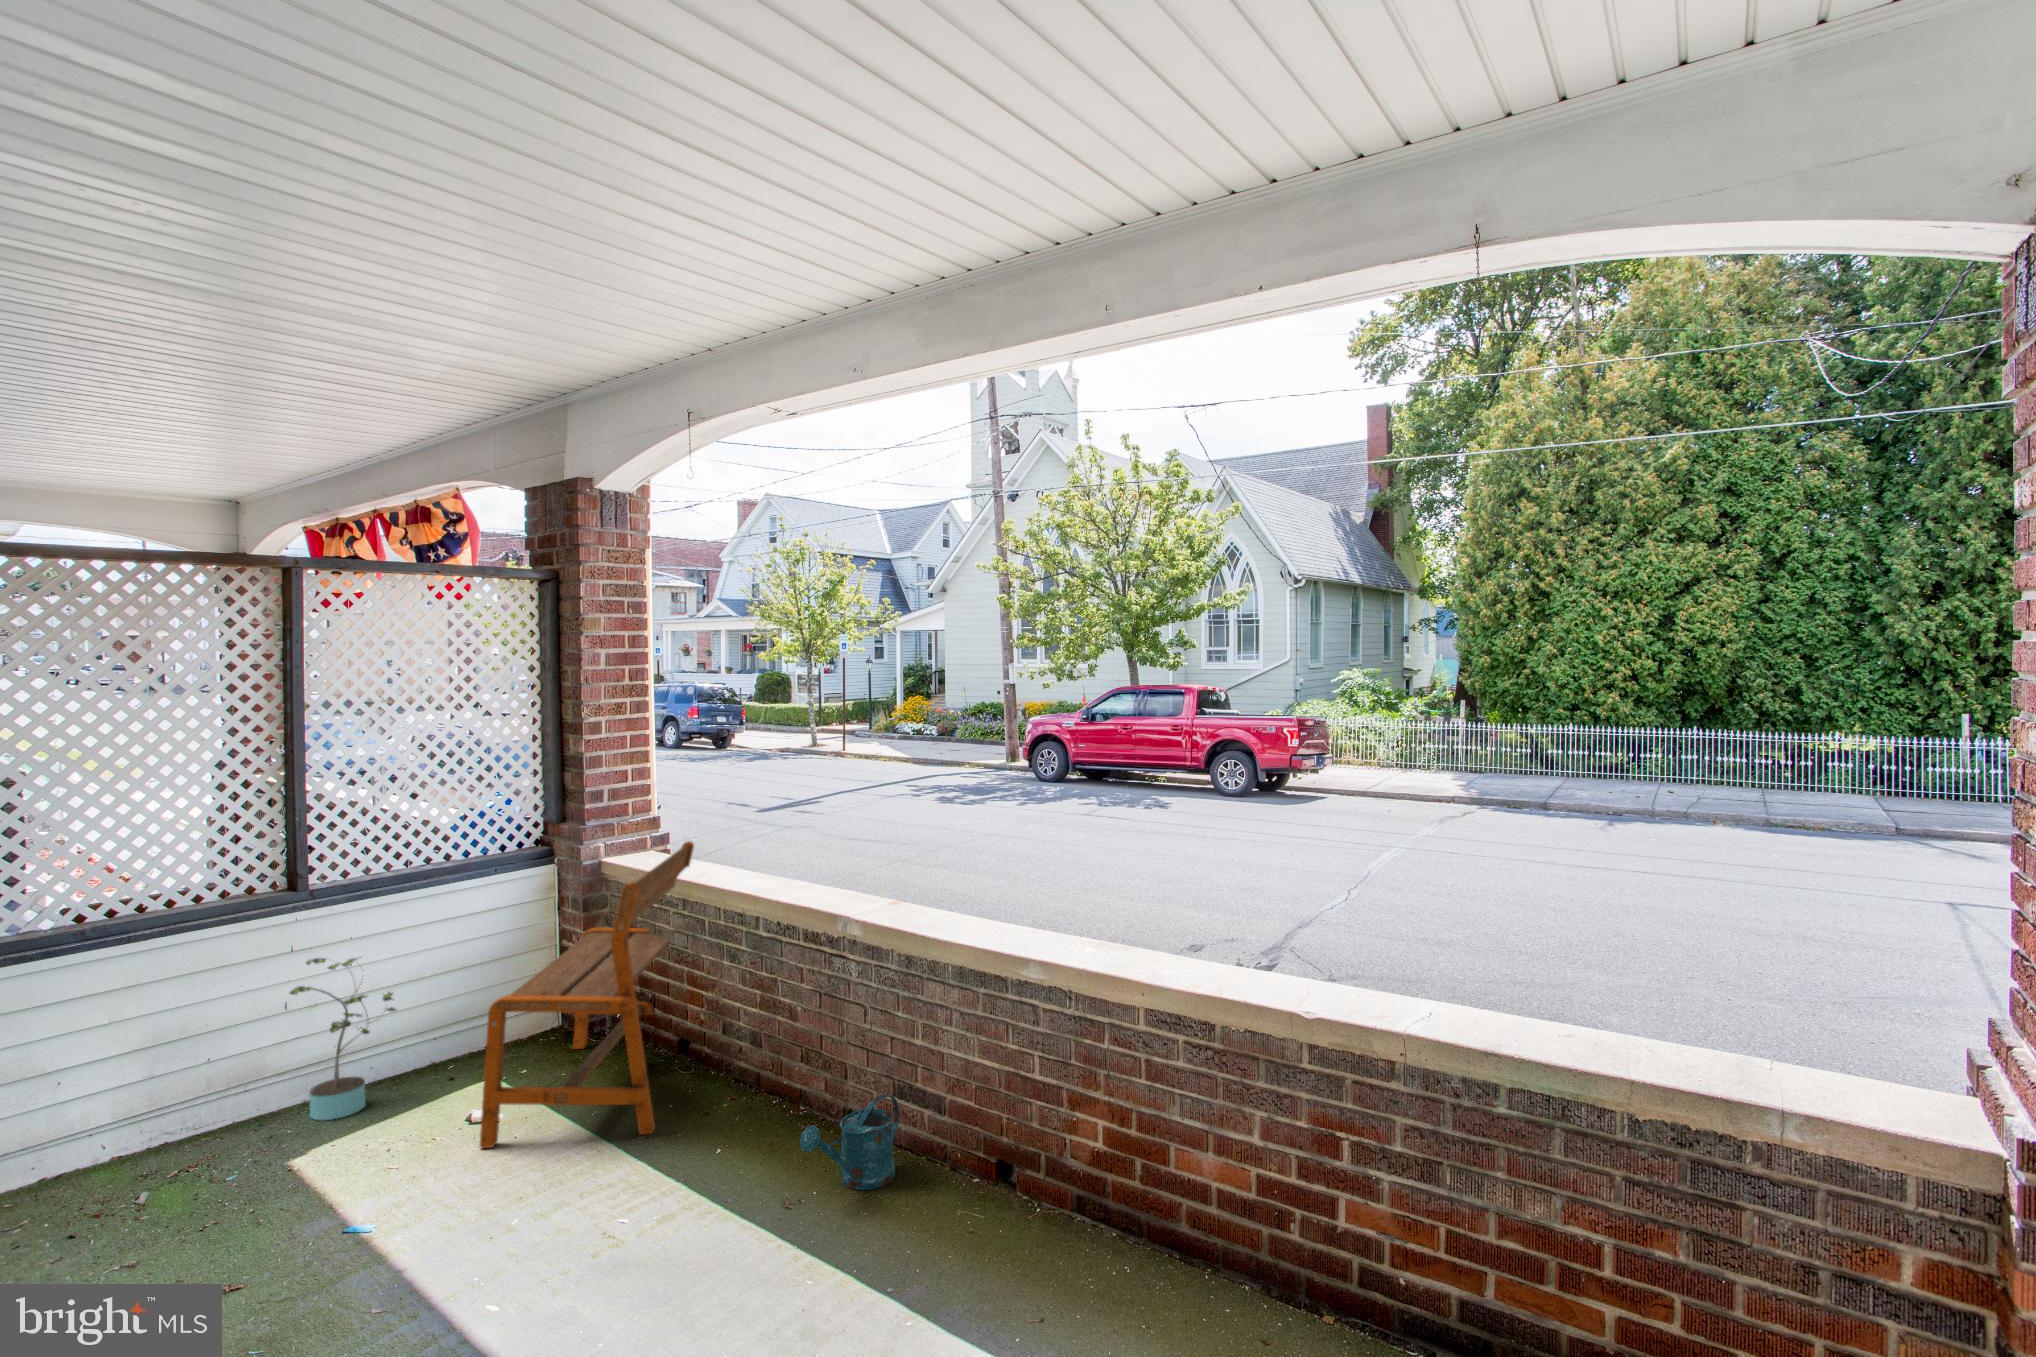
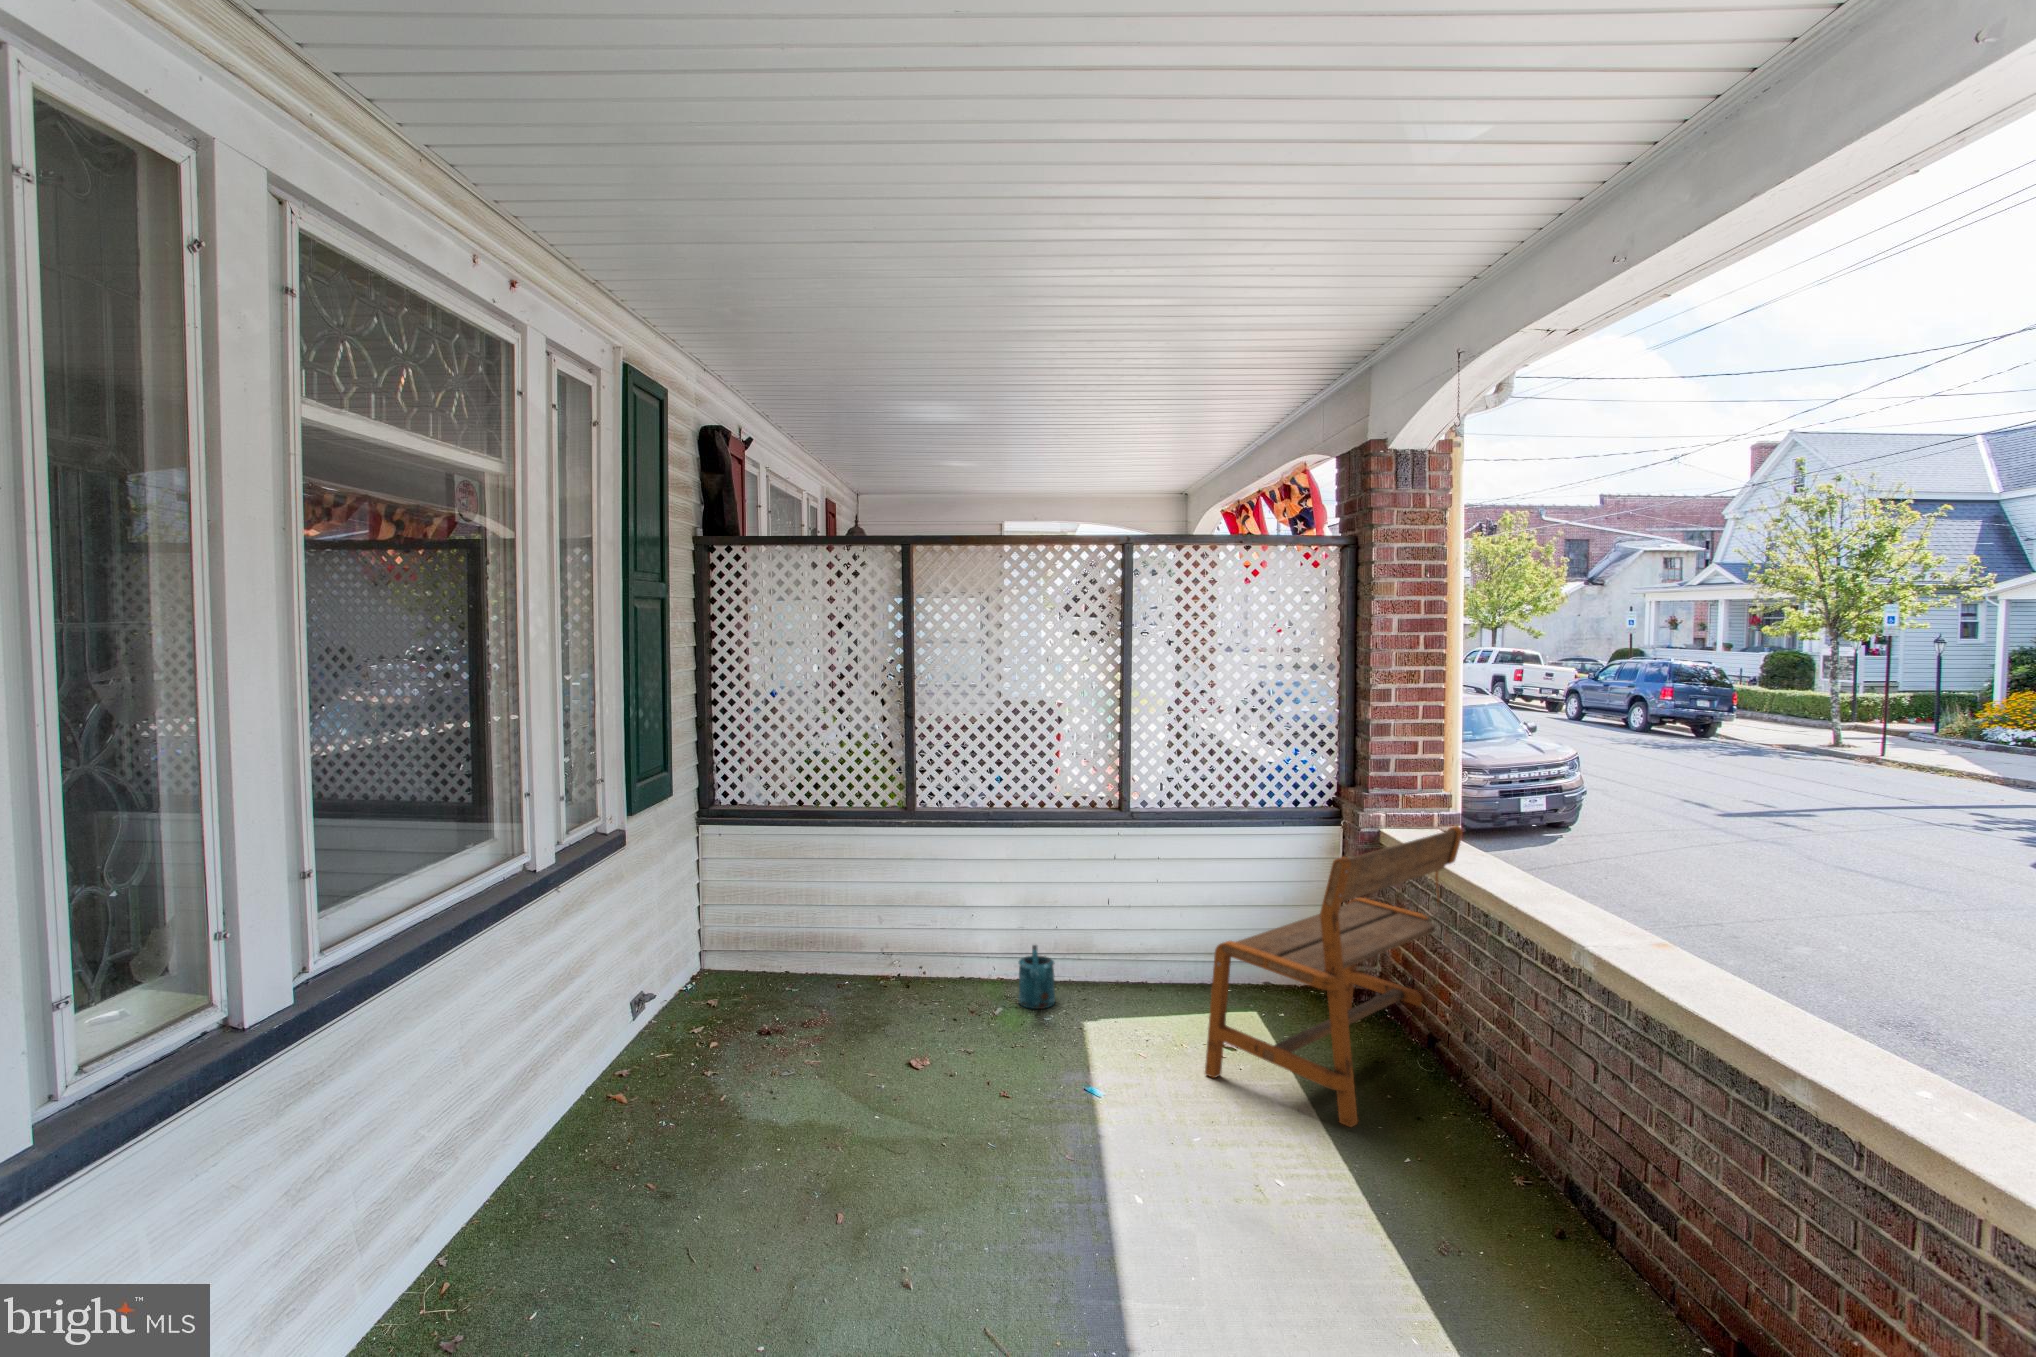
potted plant: present [290,958,397,1120] -> none [1103,869,1181,1007]
watering can: present [800,1094,899,1190] -> present [1019,945,1055,1009]

